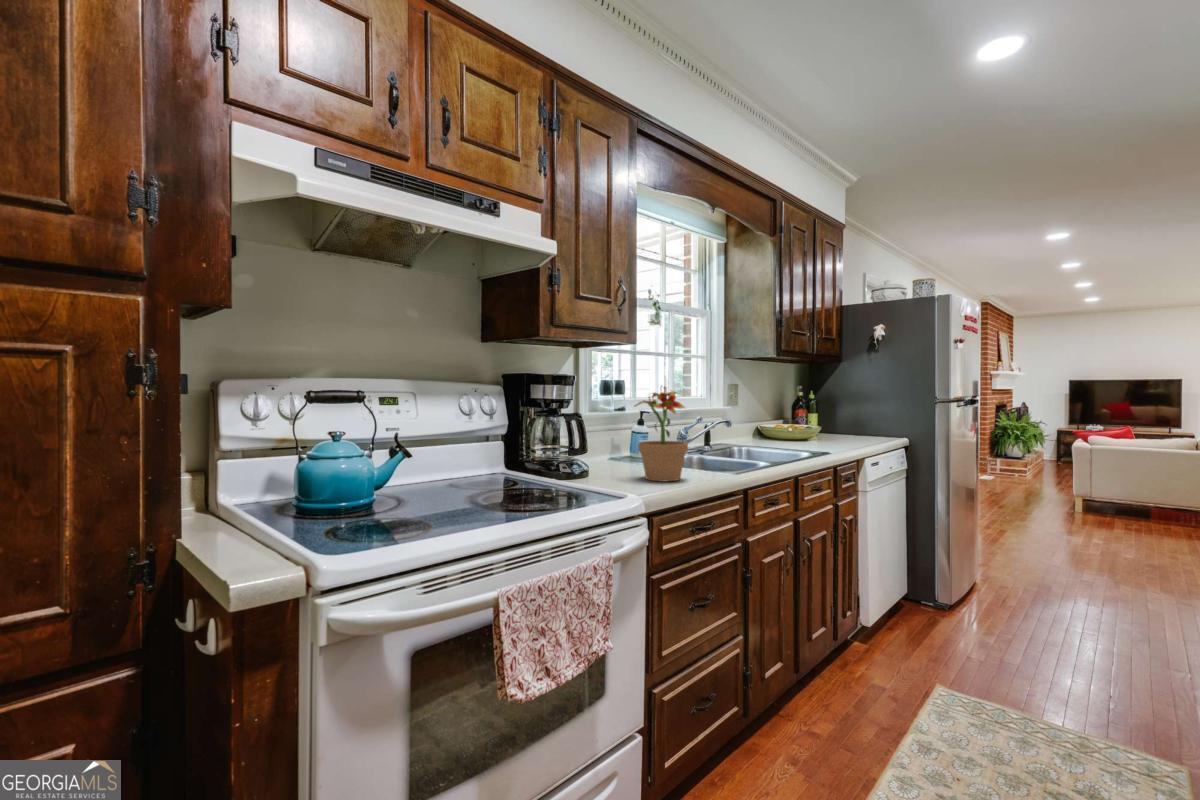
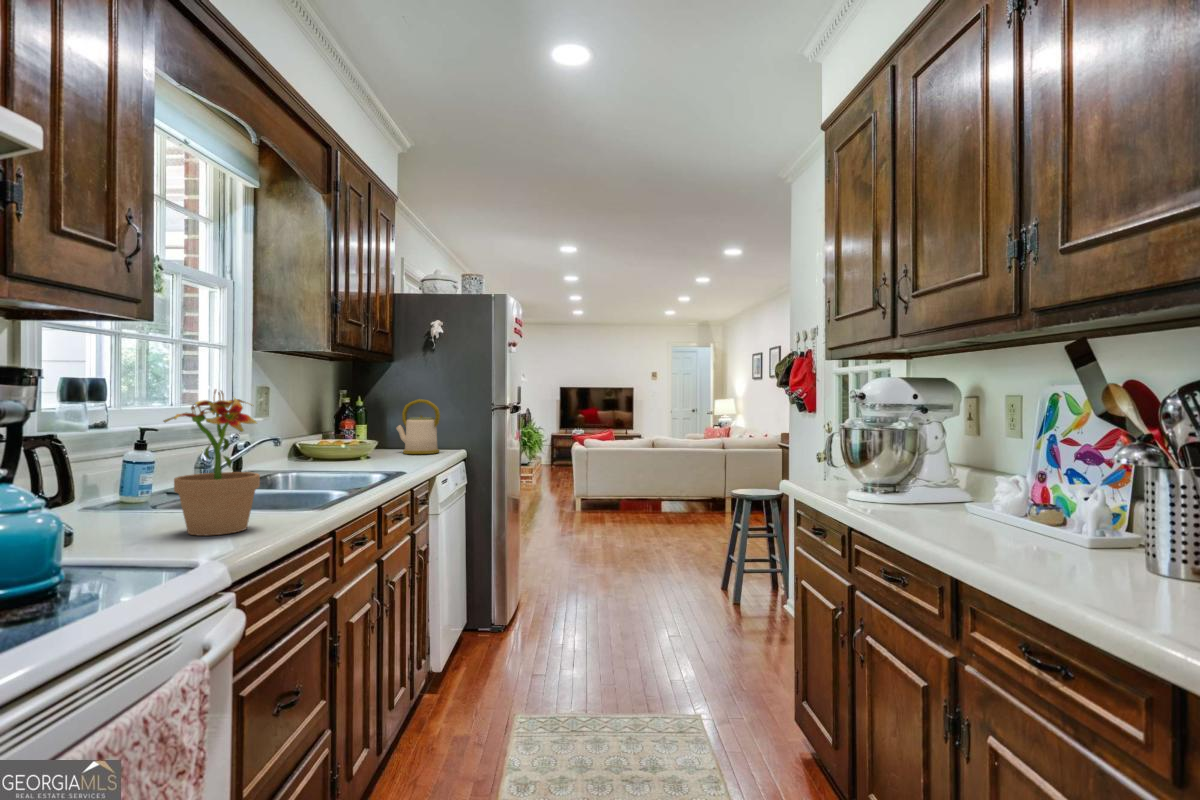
kettle: none [837,392,877,439] -> present [396,399,440,454]

